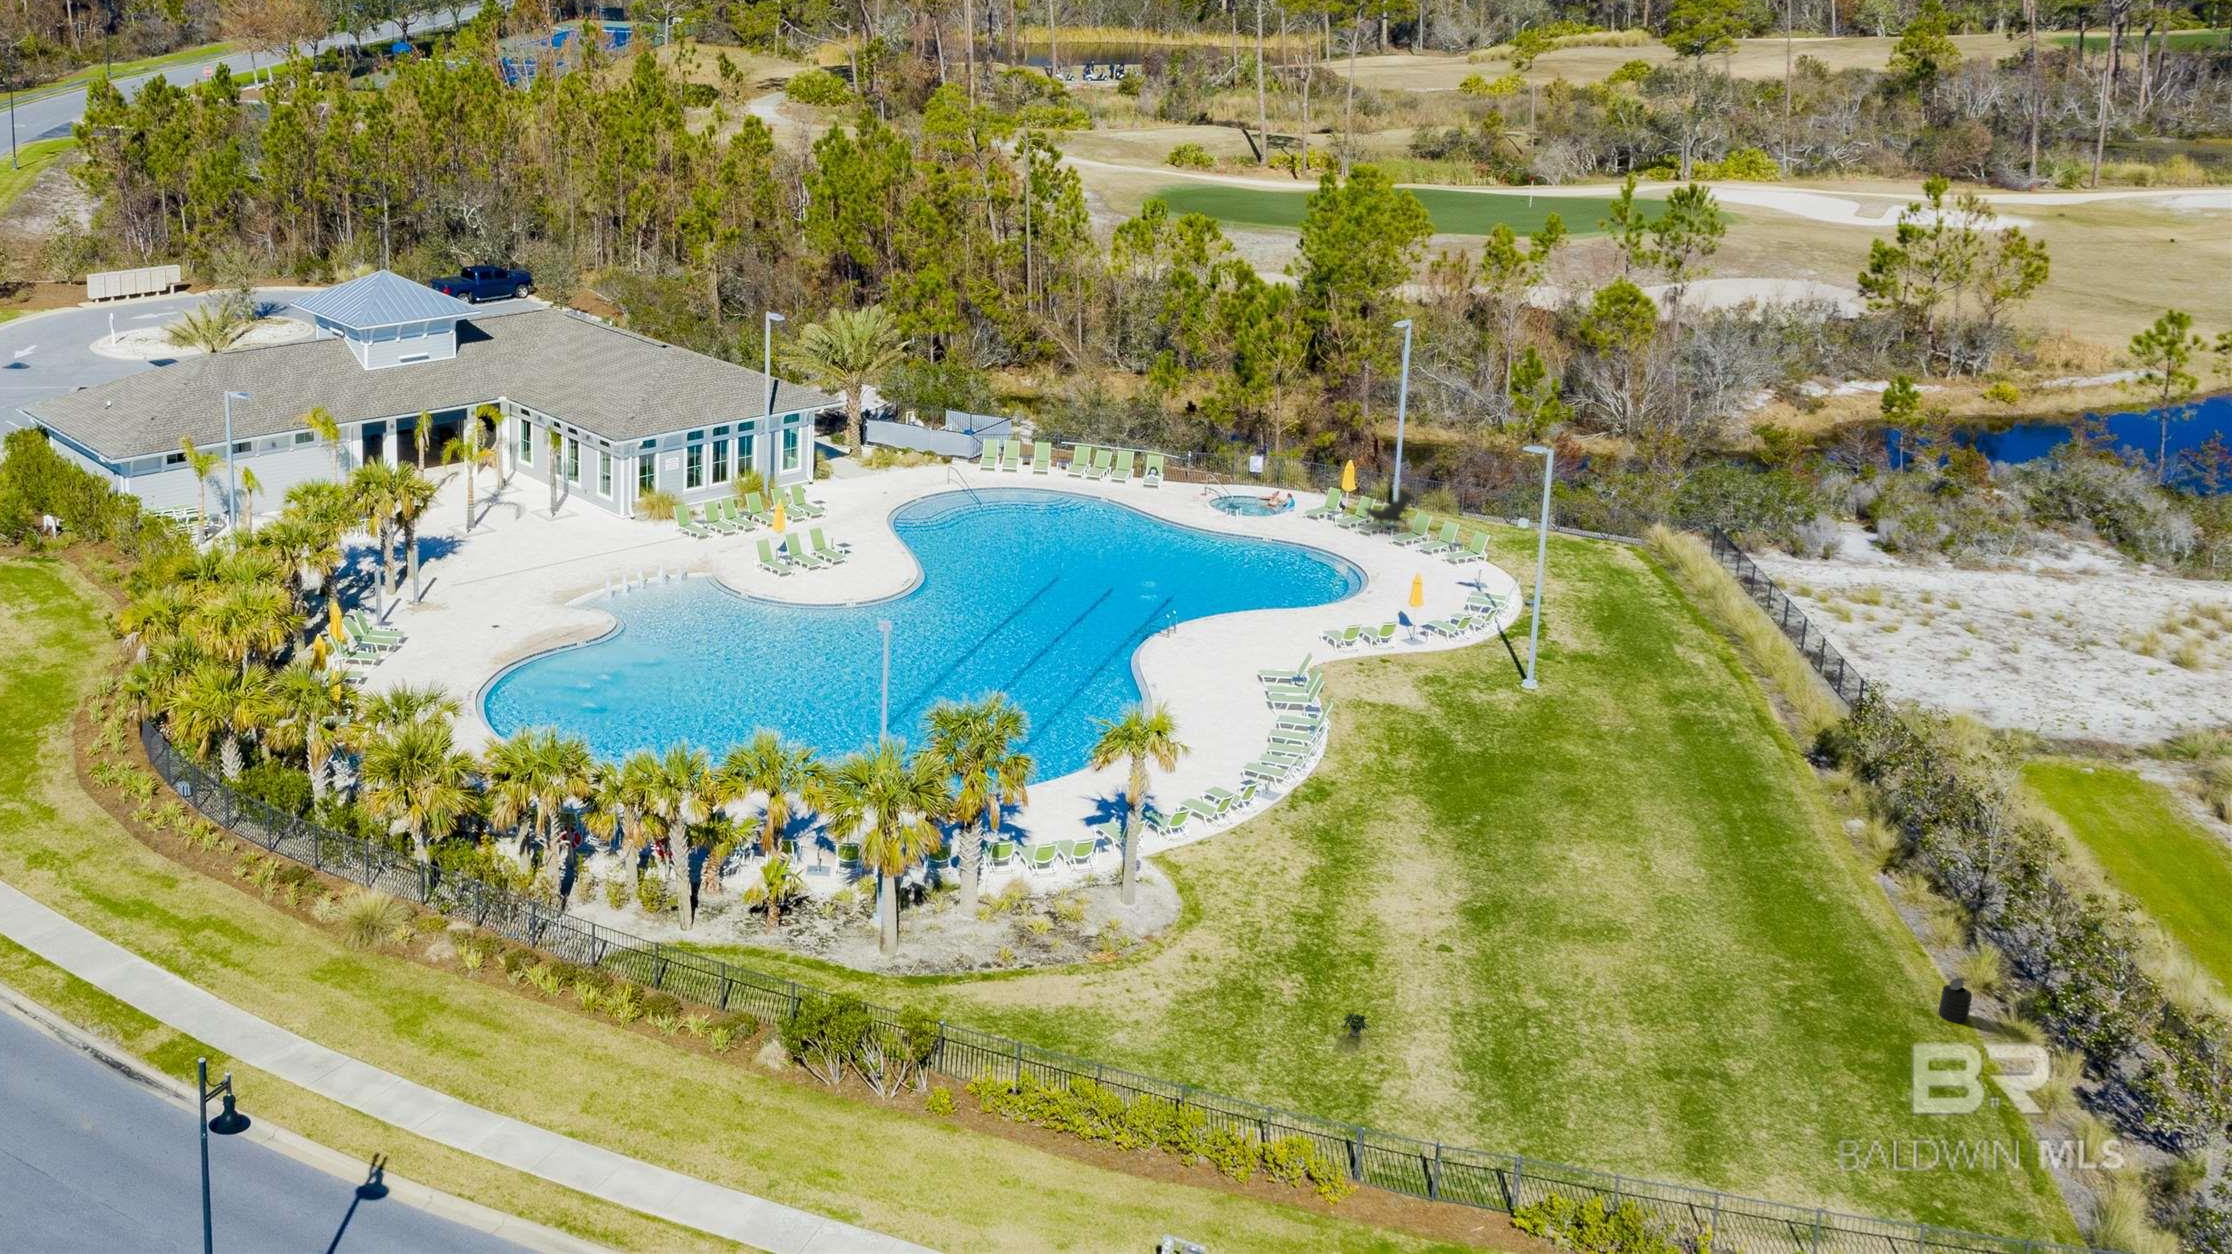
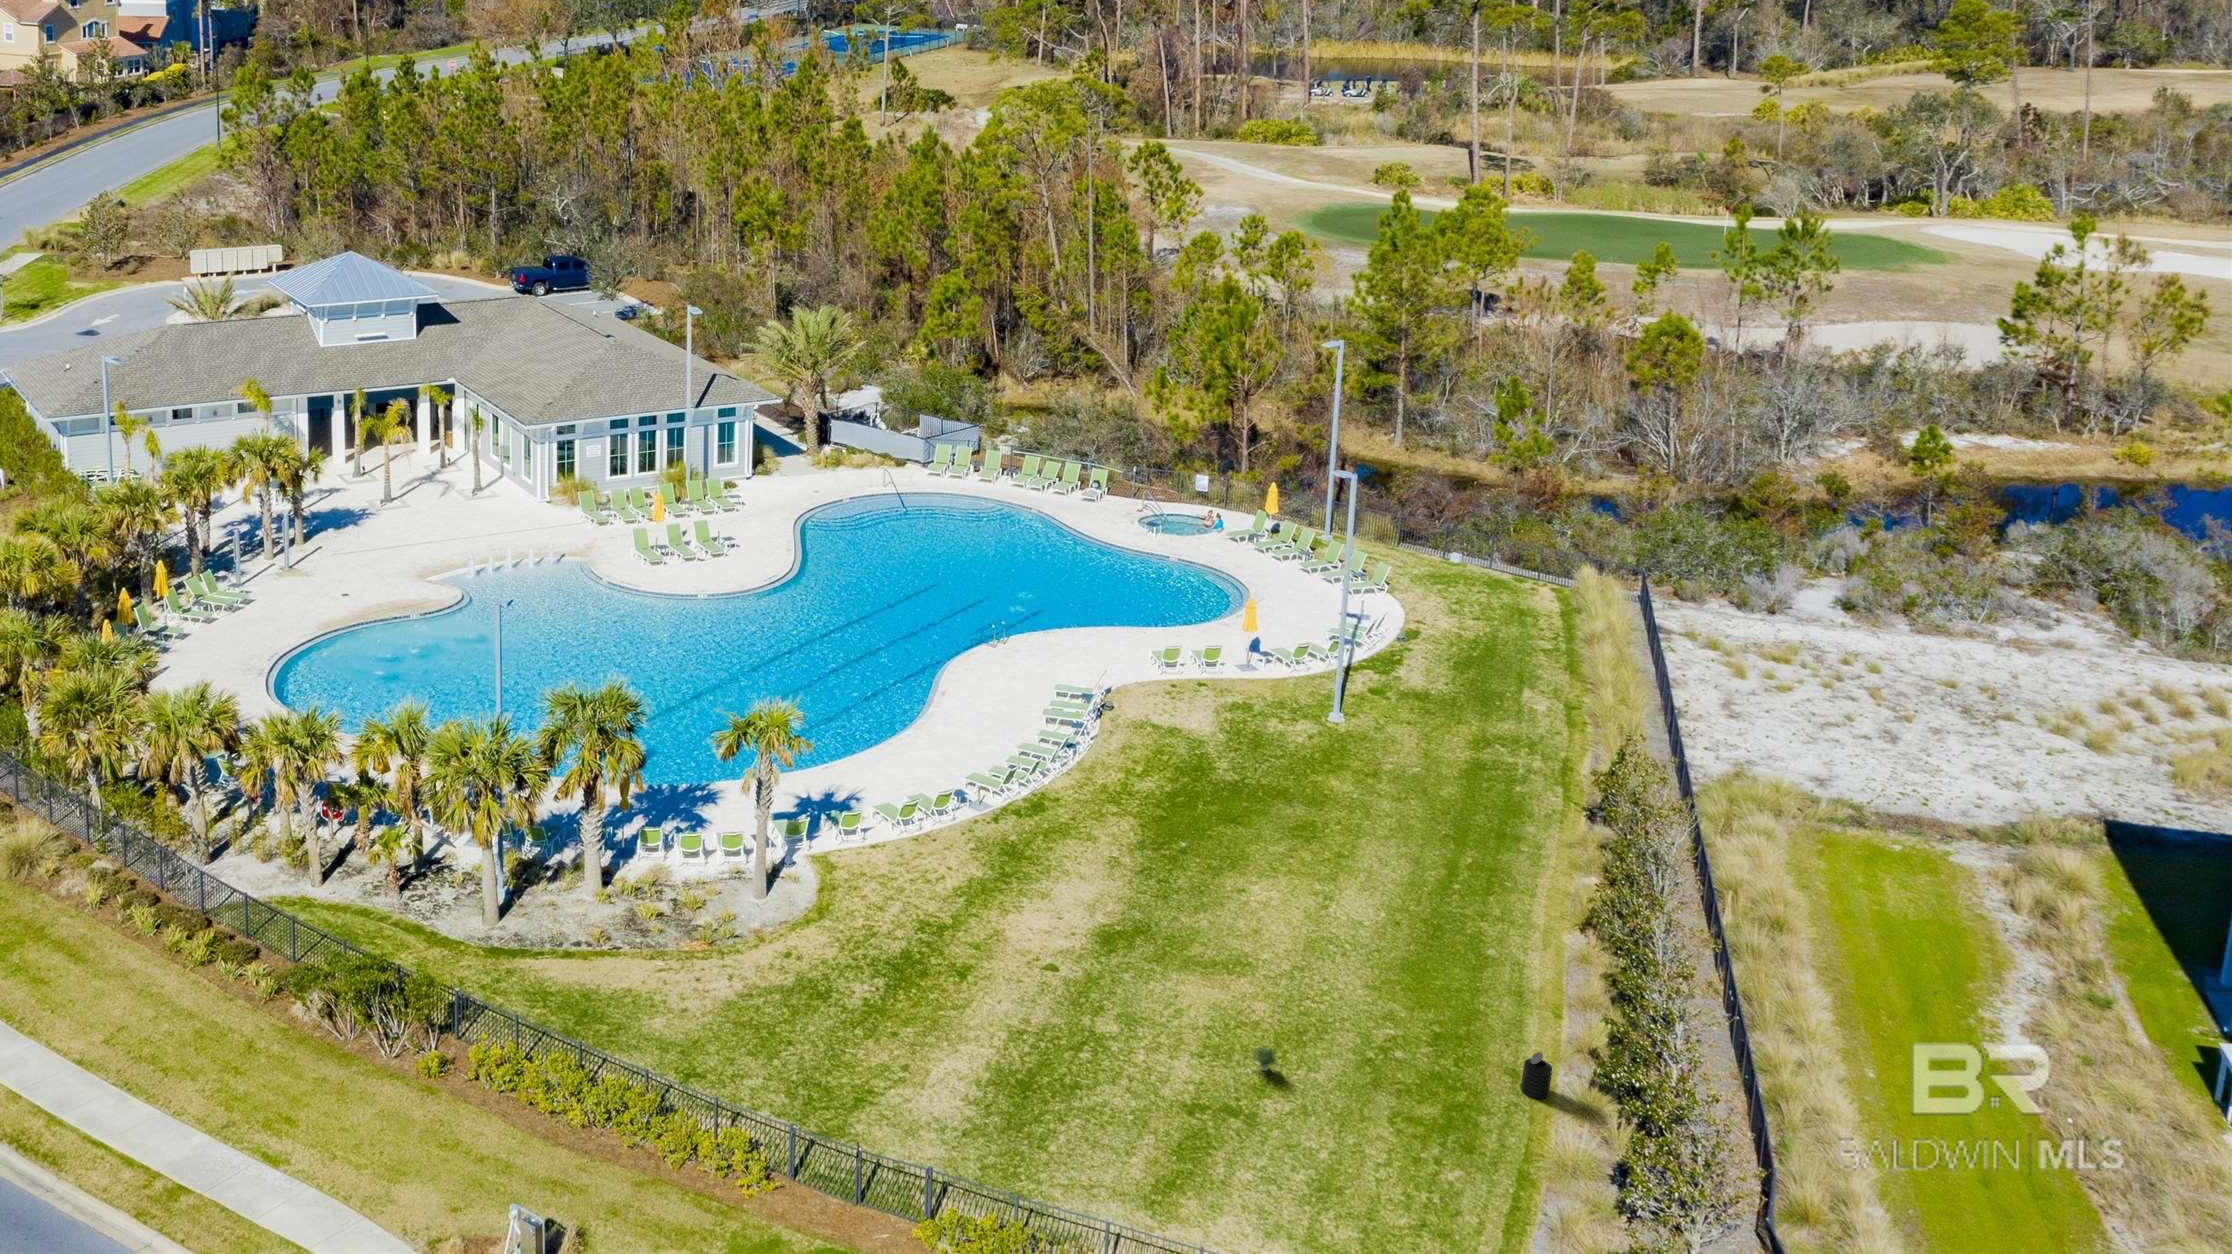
lounge chair: present [1365,489,1412,526] -> none [1284,511,1331,557]
potted plant: present [1342,1012,1370,1037] -> present [1254,1047,1275,1071]

